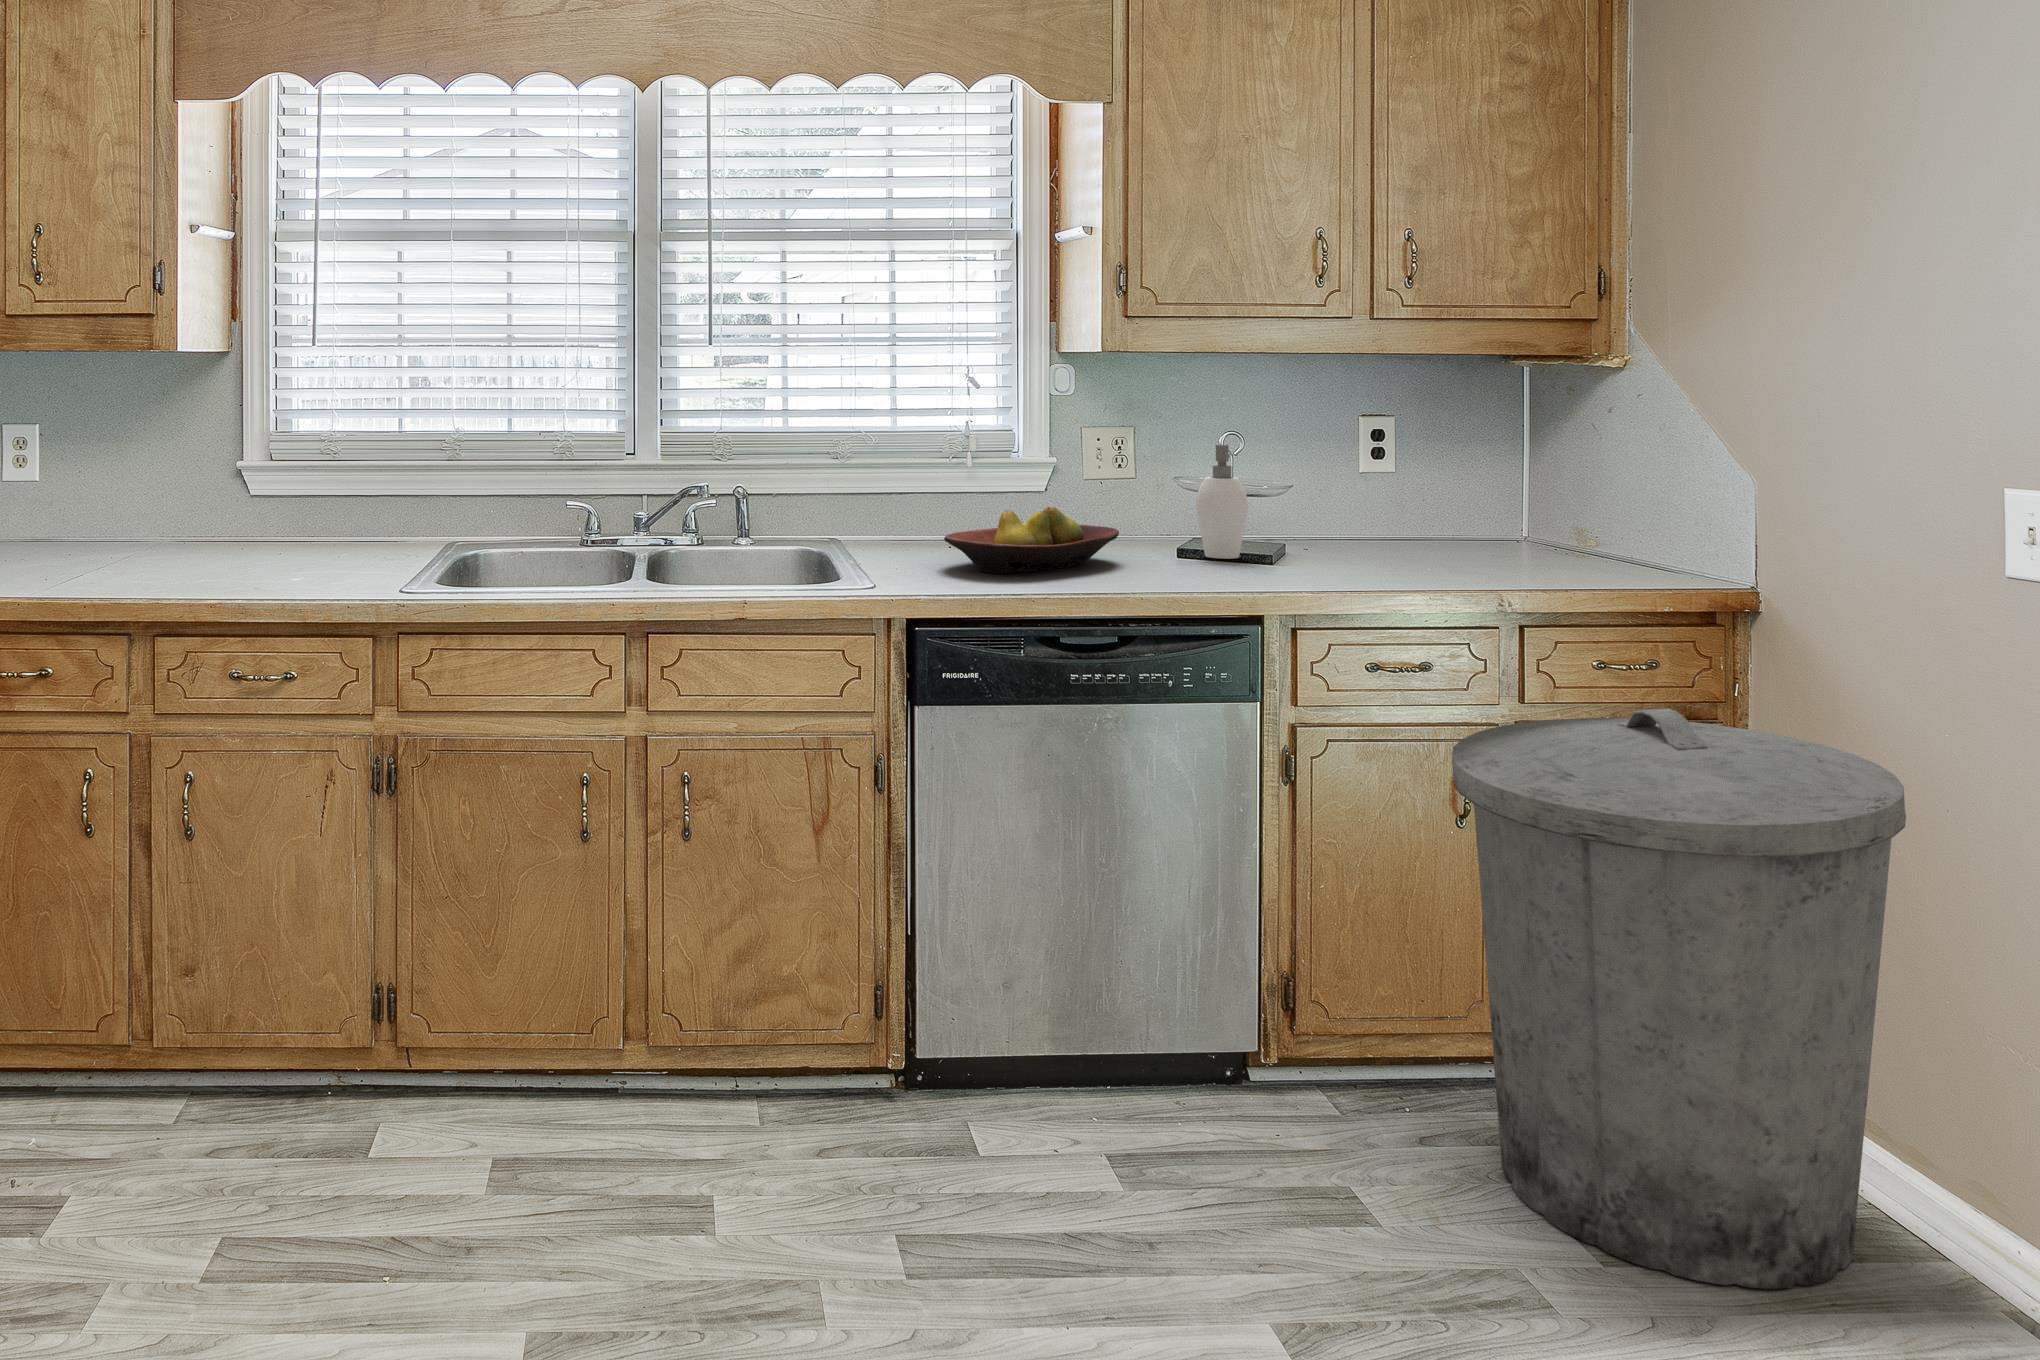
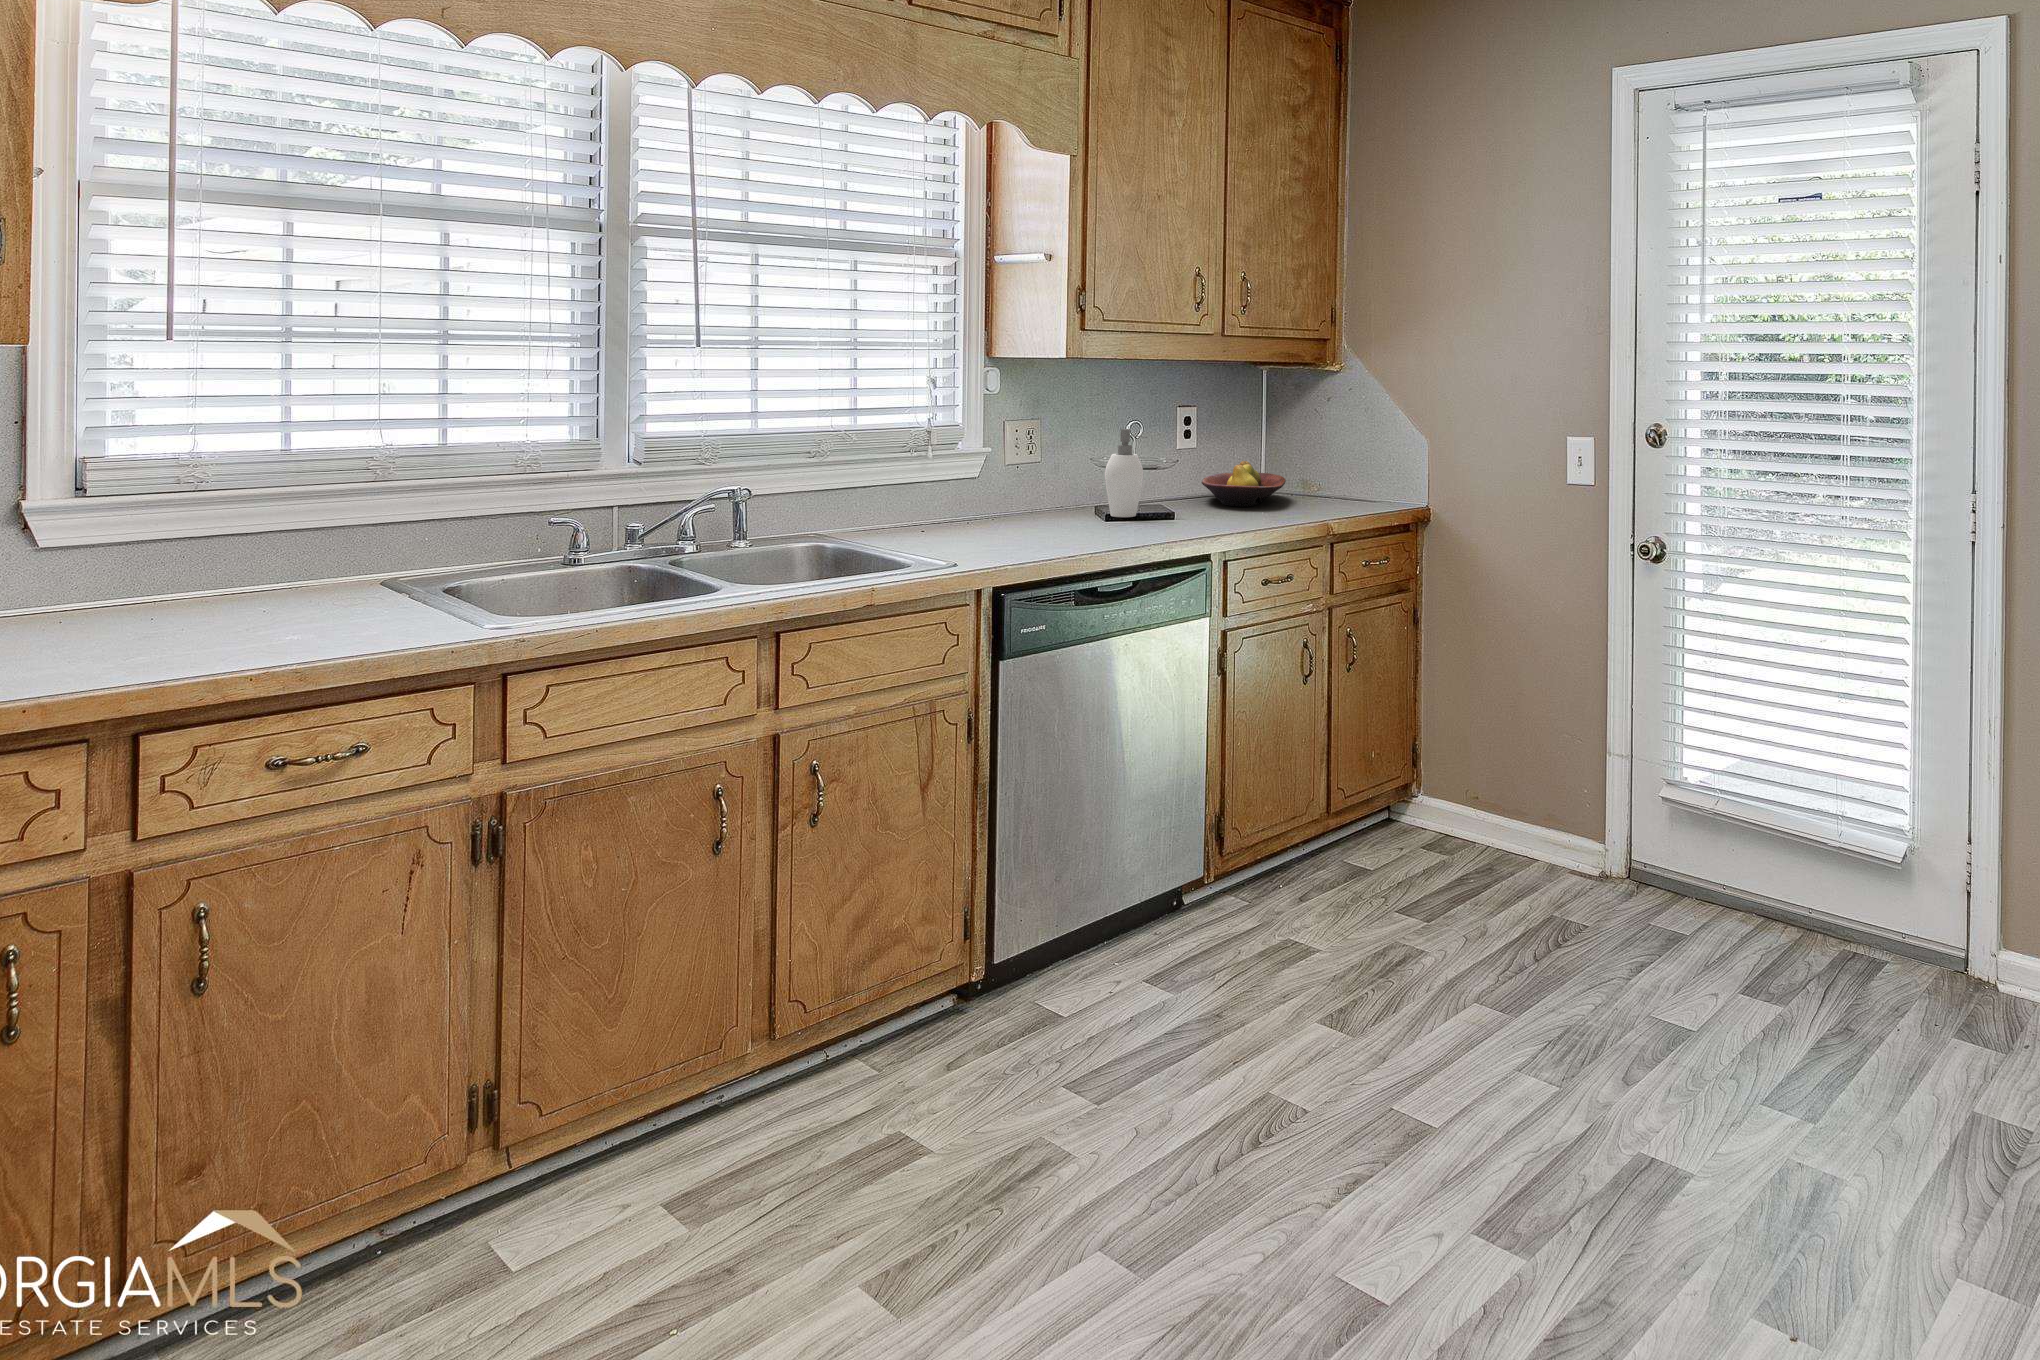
fruit bowl: present [944,507,1119,573] -> present [1201,461,1286,506]
trash can: present [1452,708,1906,1289] -> none [1325,586,1562,926]

